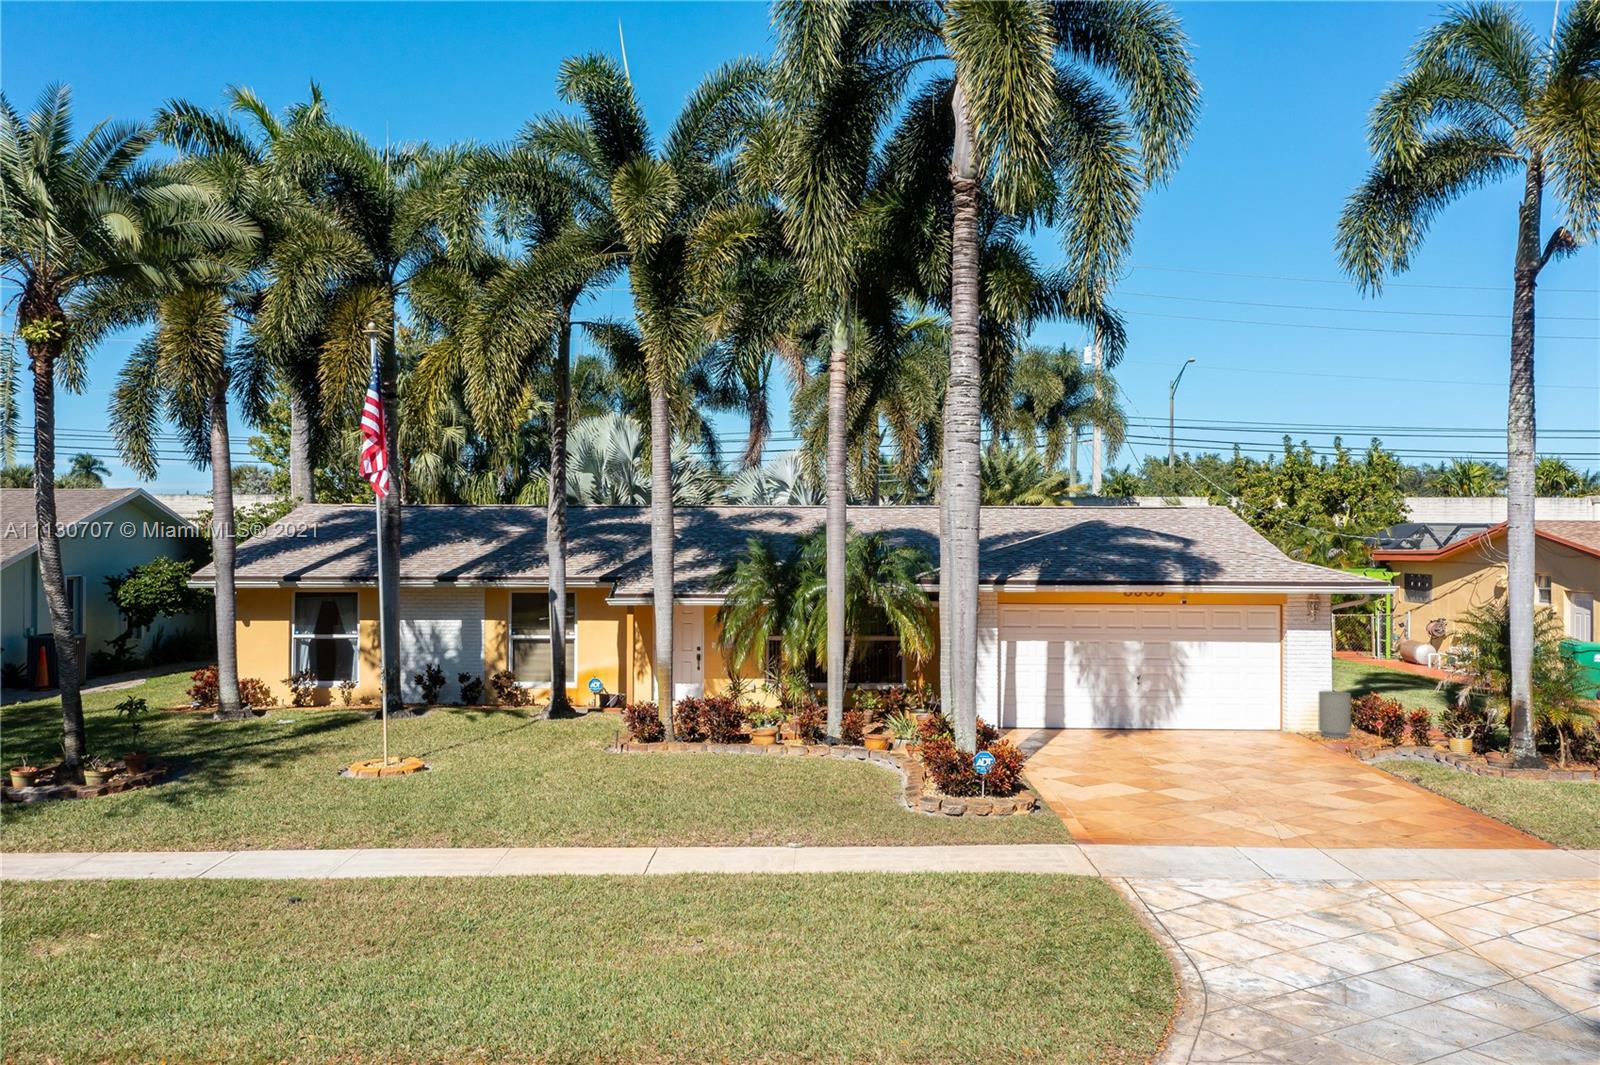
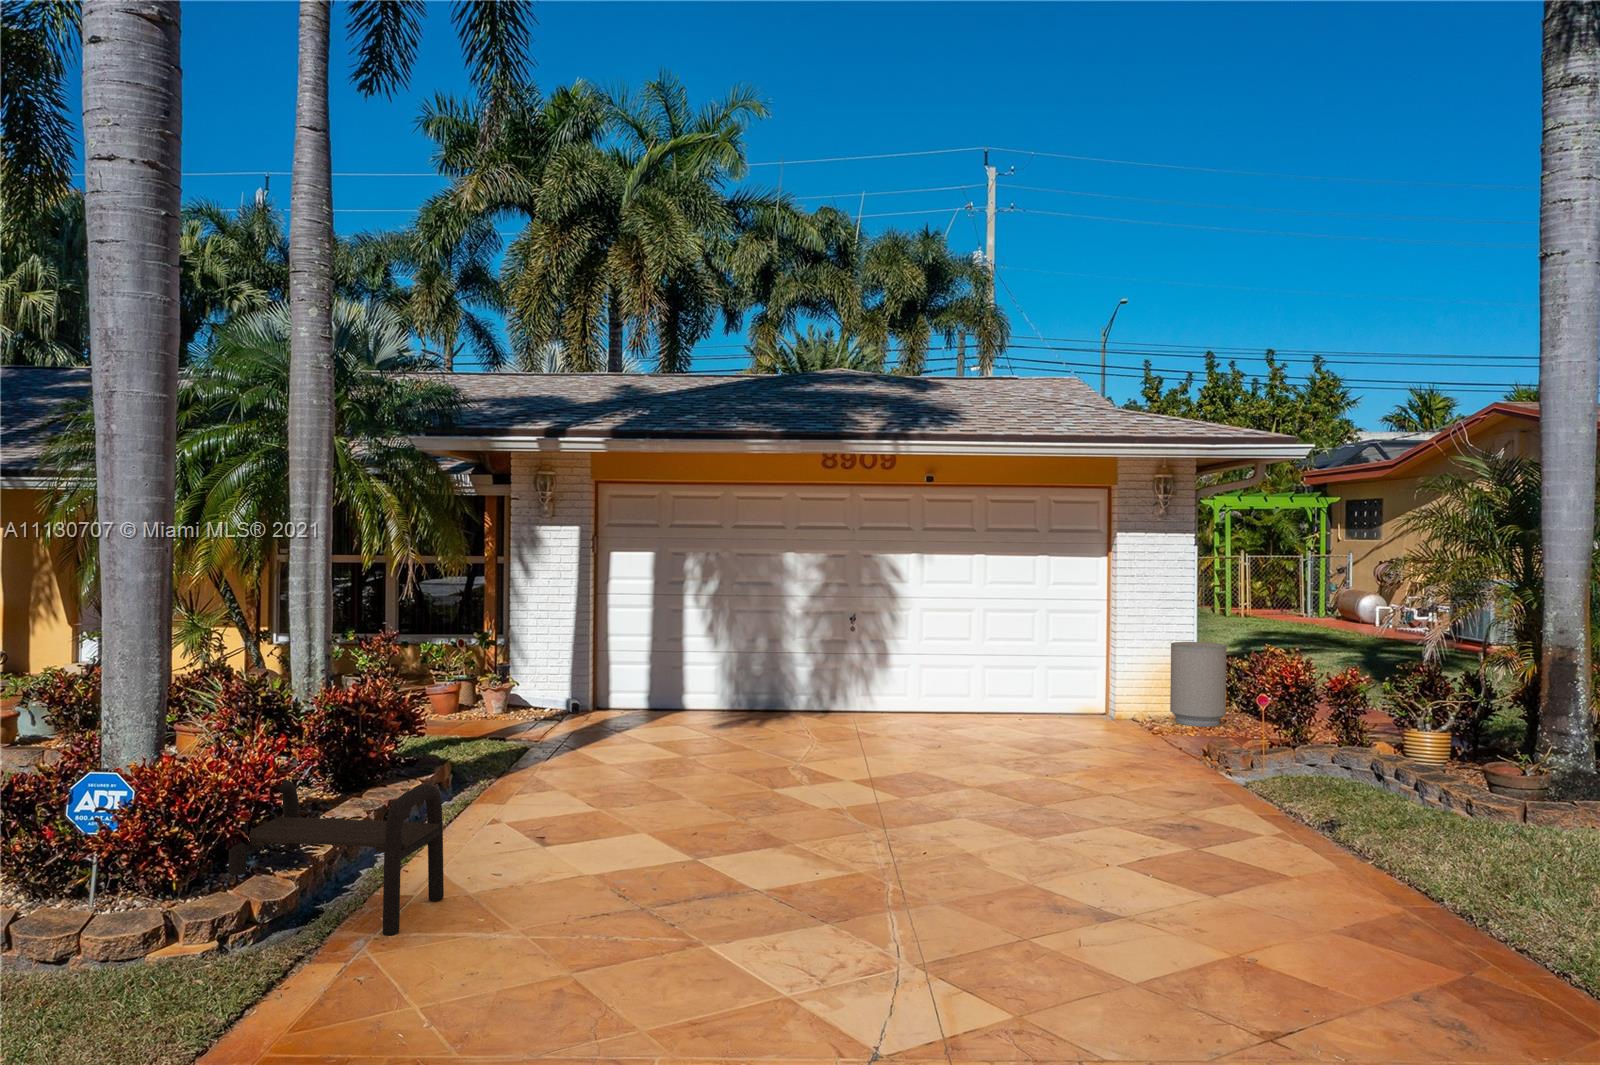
bench: none [1013,756,1083,812] -> present [228,779,444,935]

